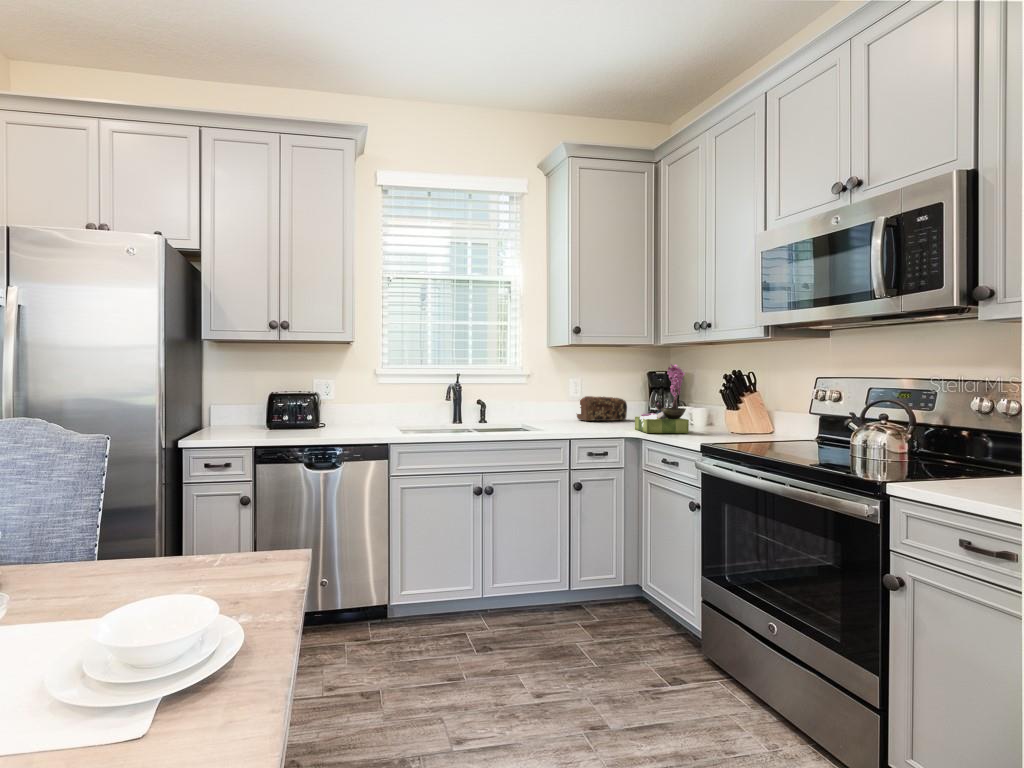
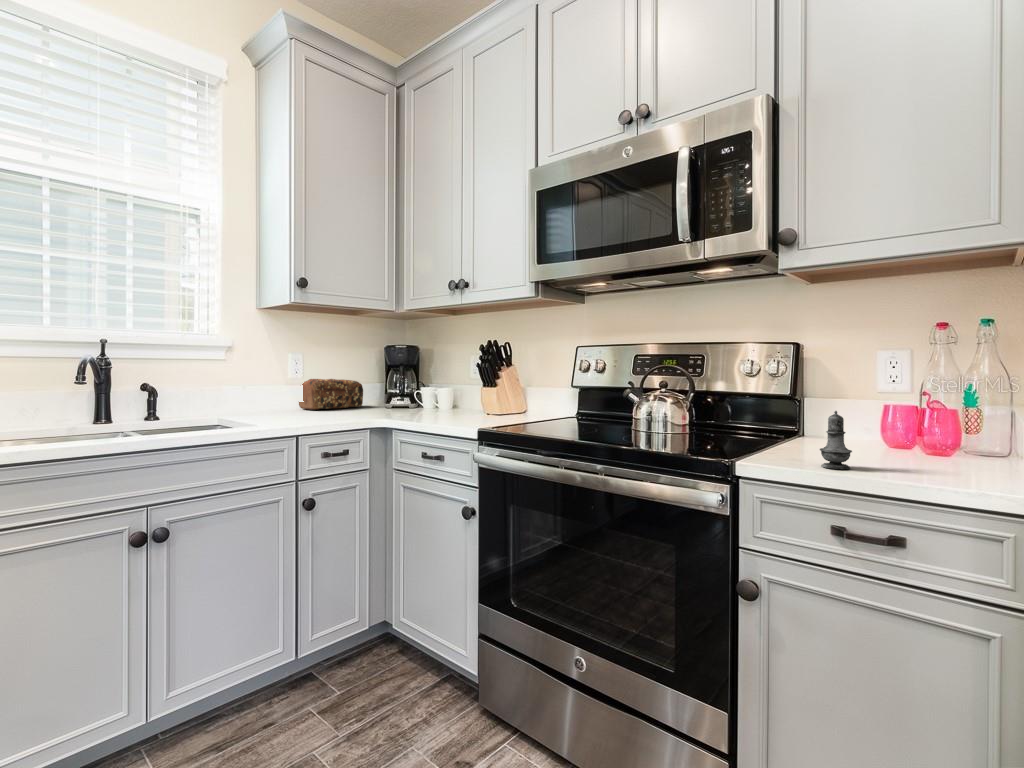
flower arrangement: present [635,364,689,433] -> none [378,334,445,420]
salt shaker: none [959,447,988,495] -> present [820,411,852,469]

